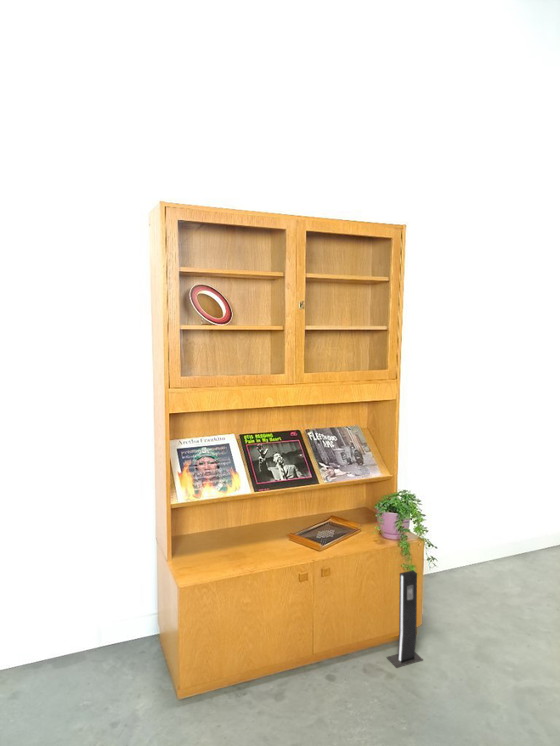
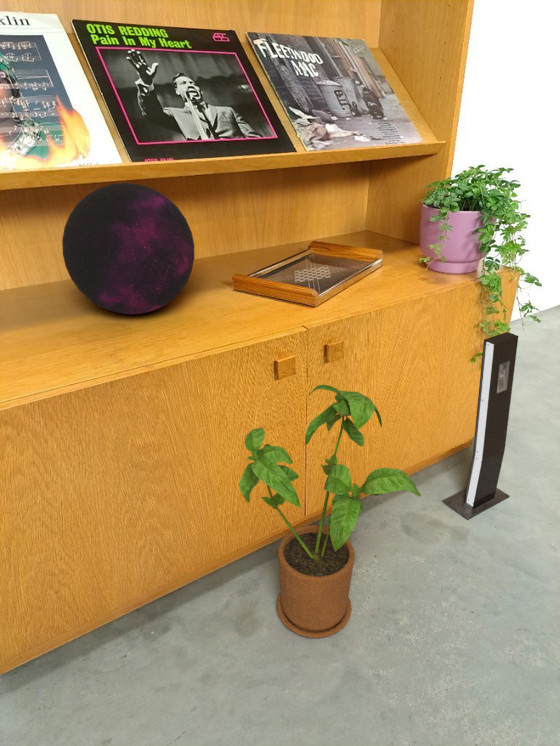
decorative orb: none [225,497,274,549] -> present [62,183,194,314]
house plant: none [281,587,350,705] -> present [239,385,421,638]

